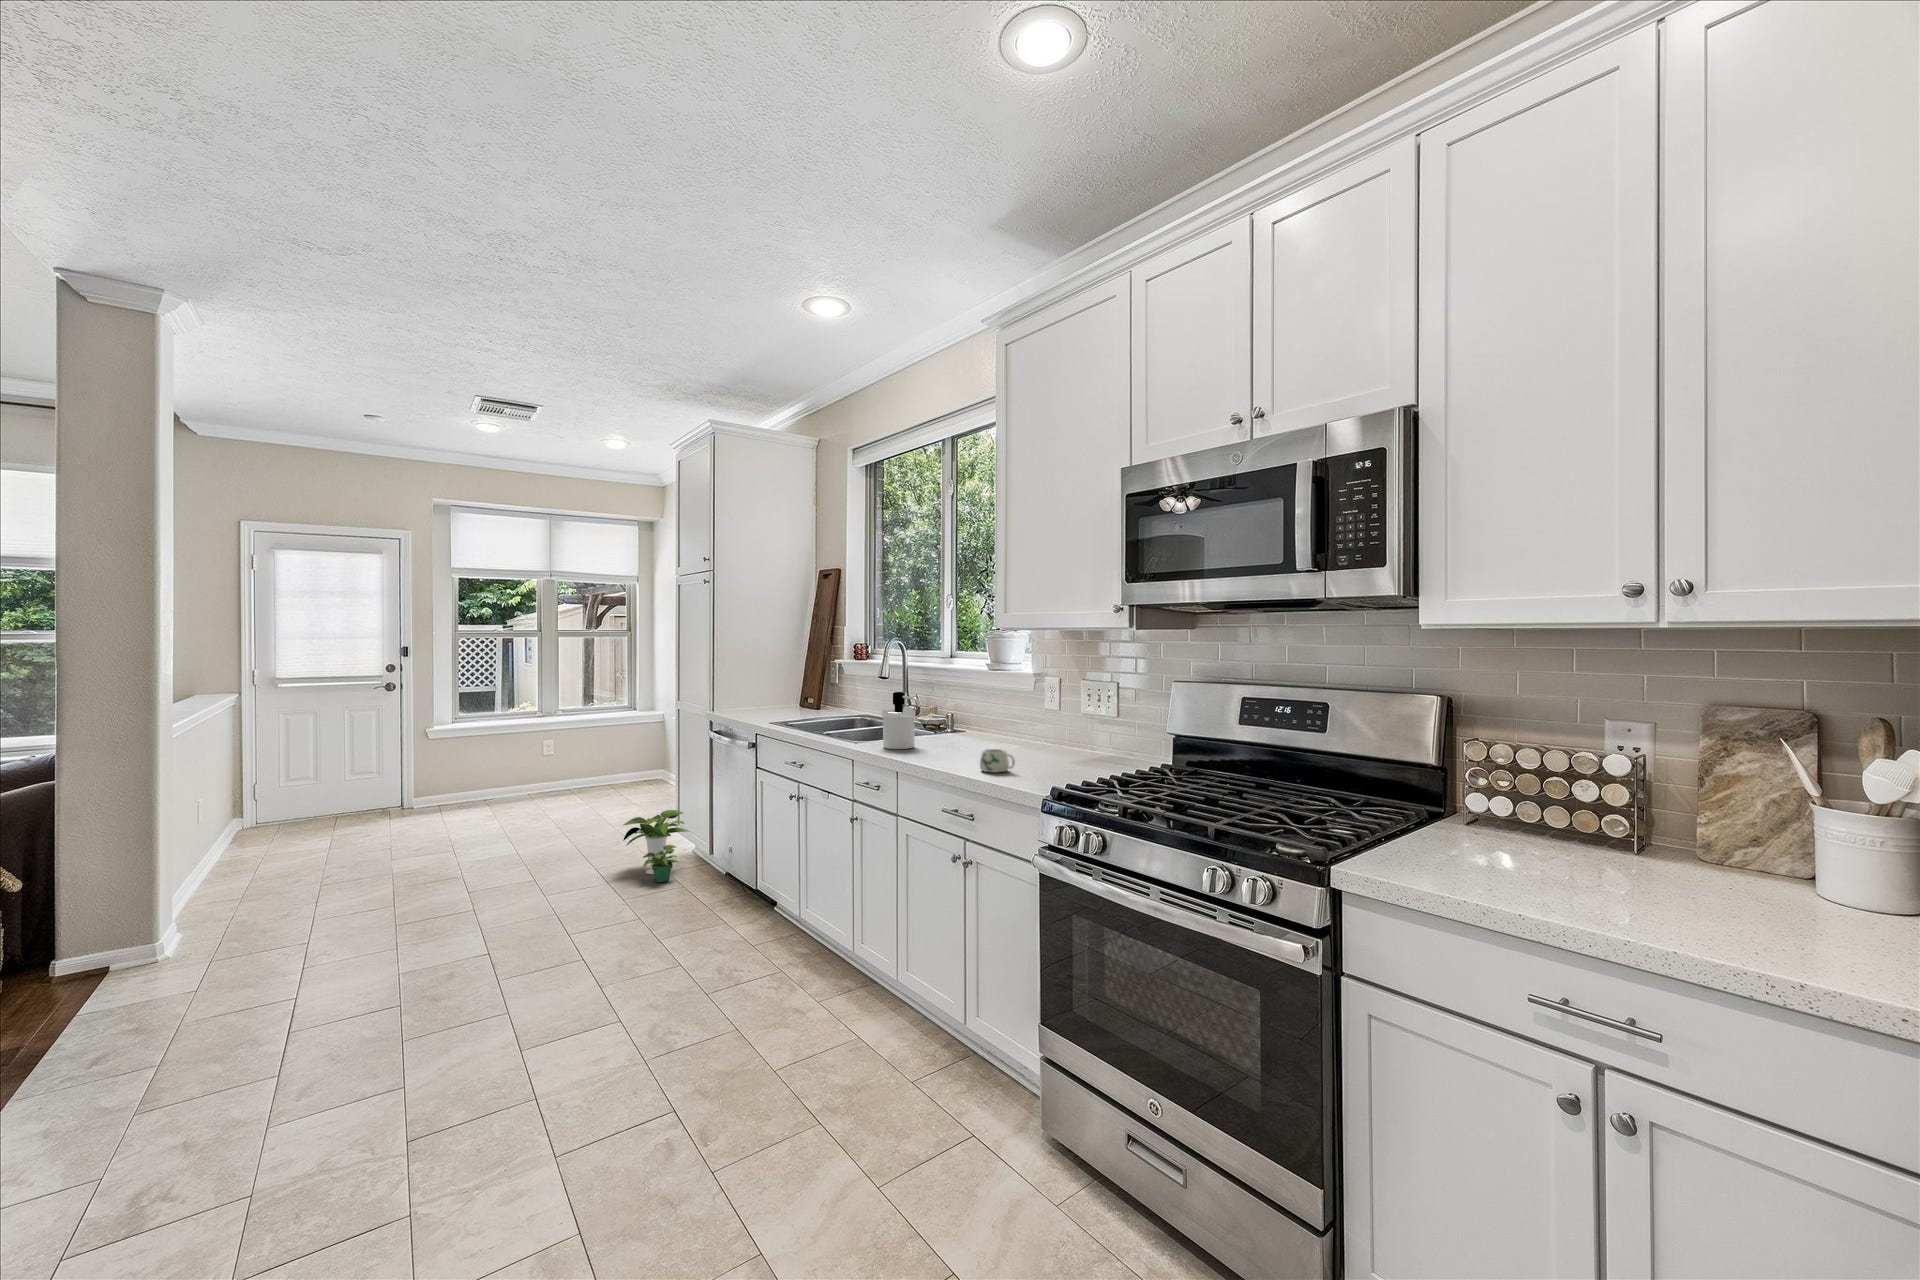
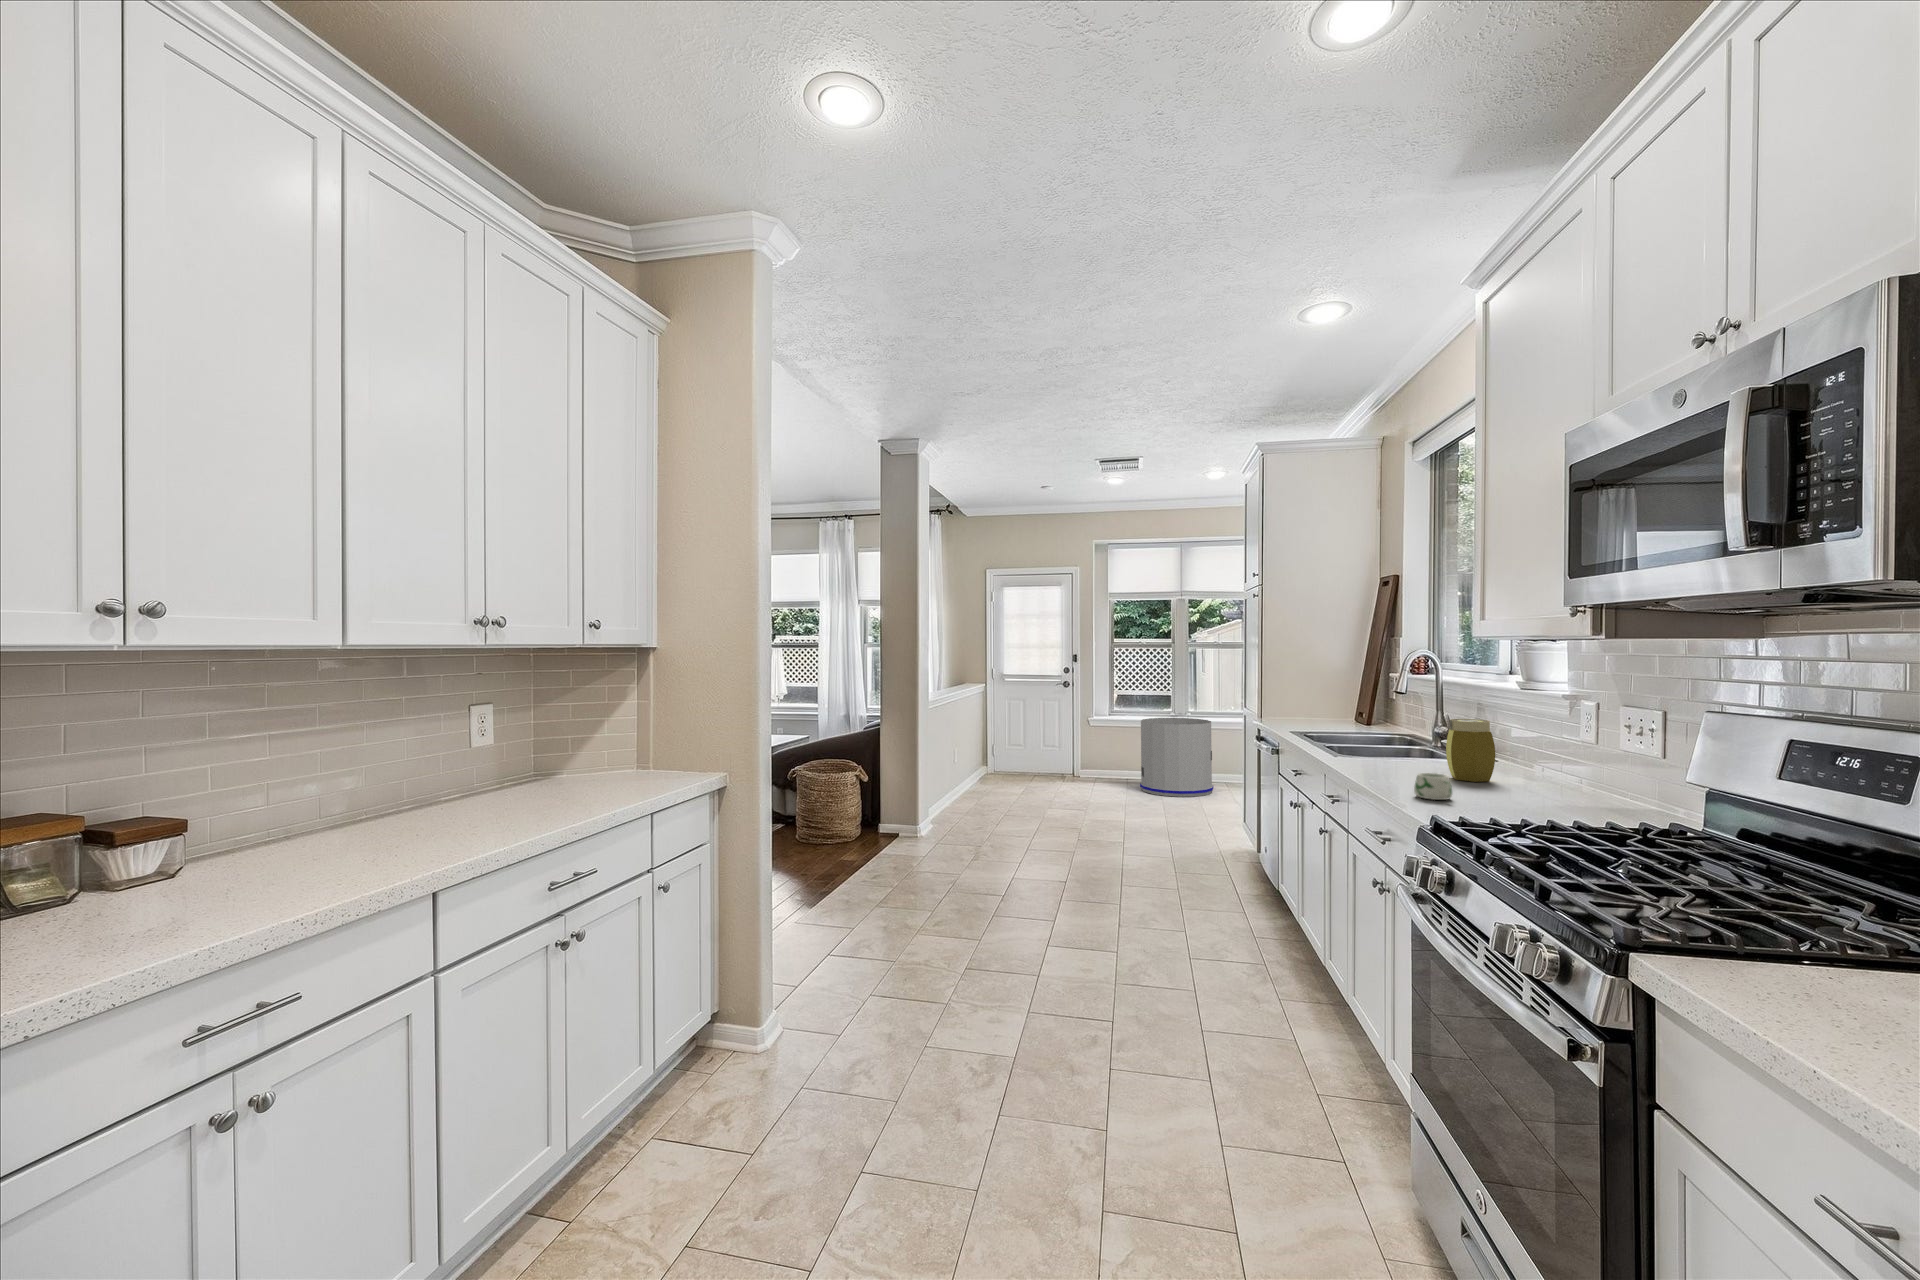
soap dispenser: present [882,692,921,749] -> none [1357,706,1398,767]
jar: none [963,699,1000,752] -> present [1446,719,1495,782]
trash can: none [504,718,596,811] -> present [1140,718,1213,797]
potted plant: present [623,810,689,882] -> none [1190,807,1252,871]

